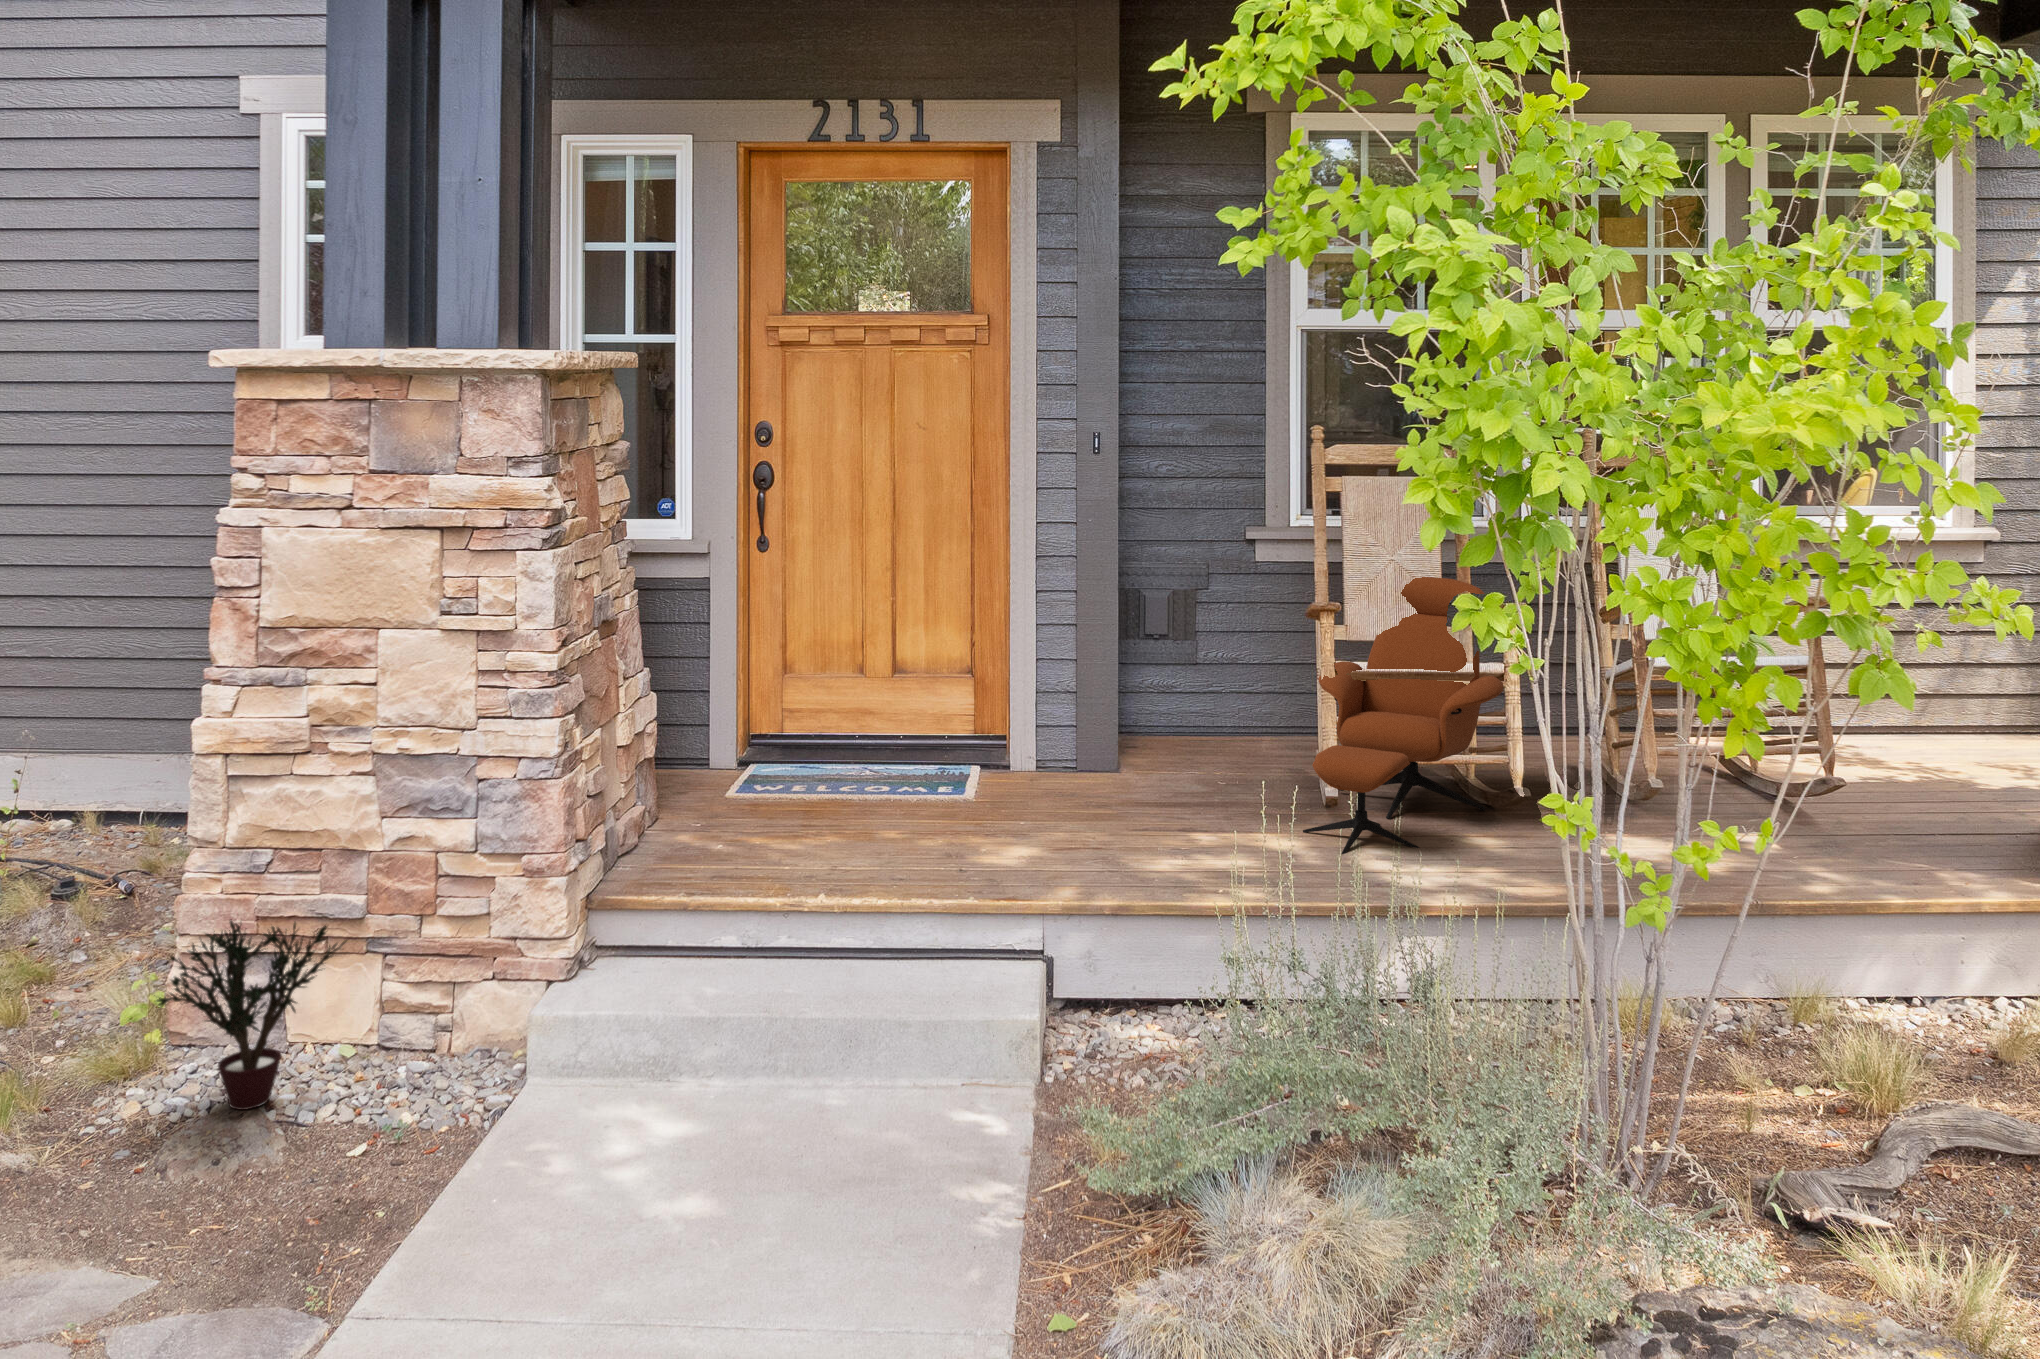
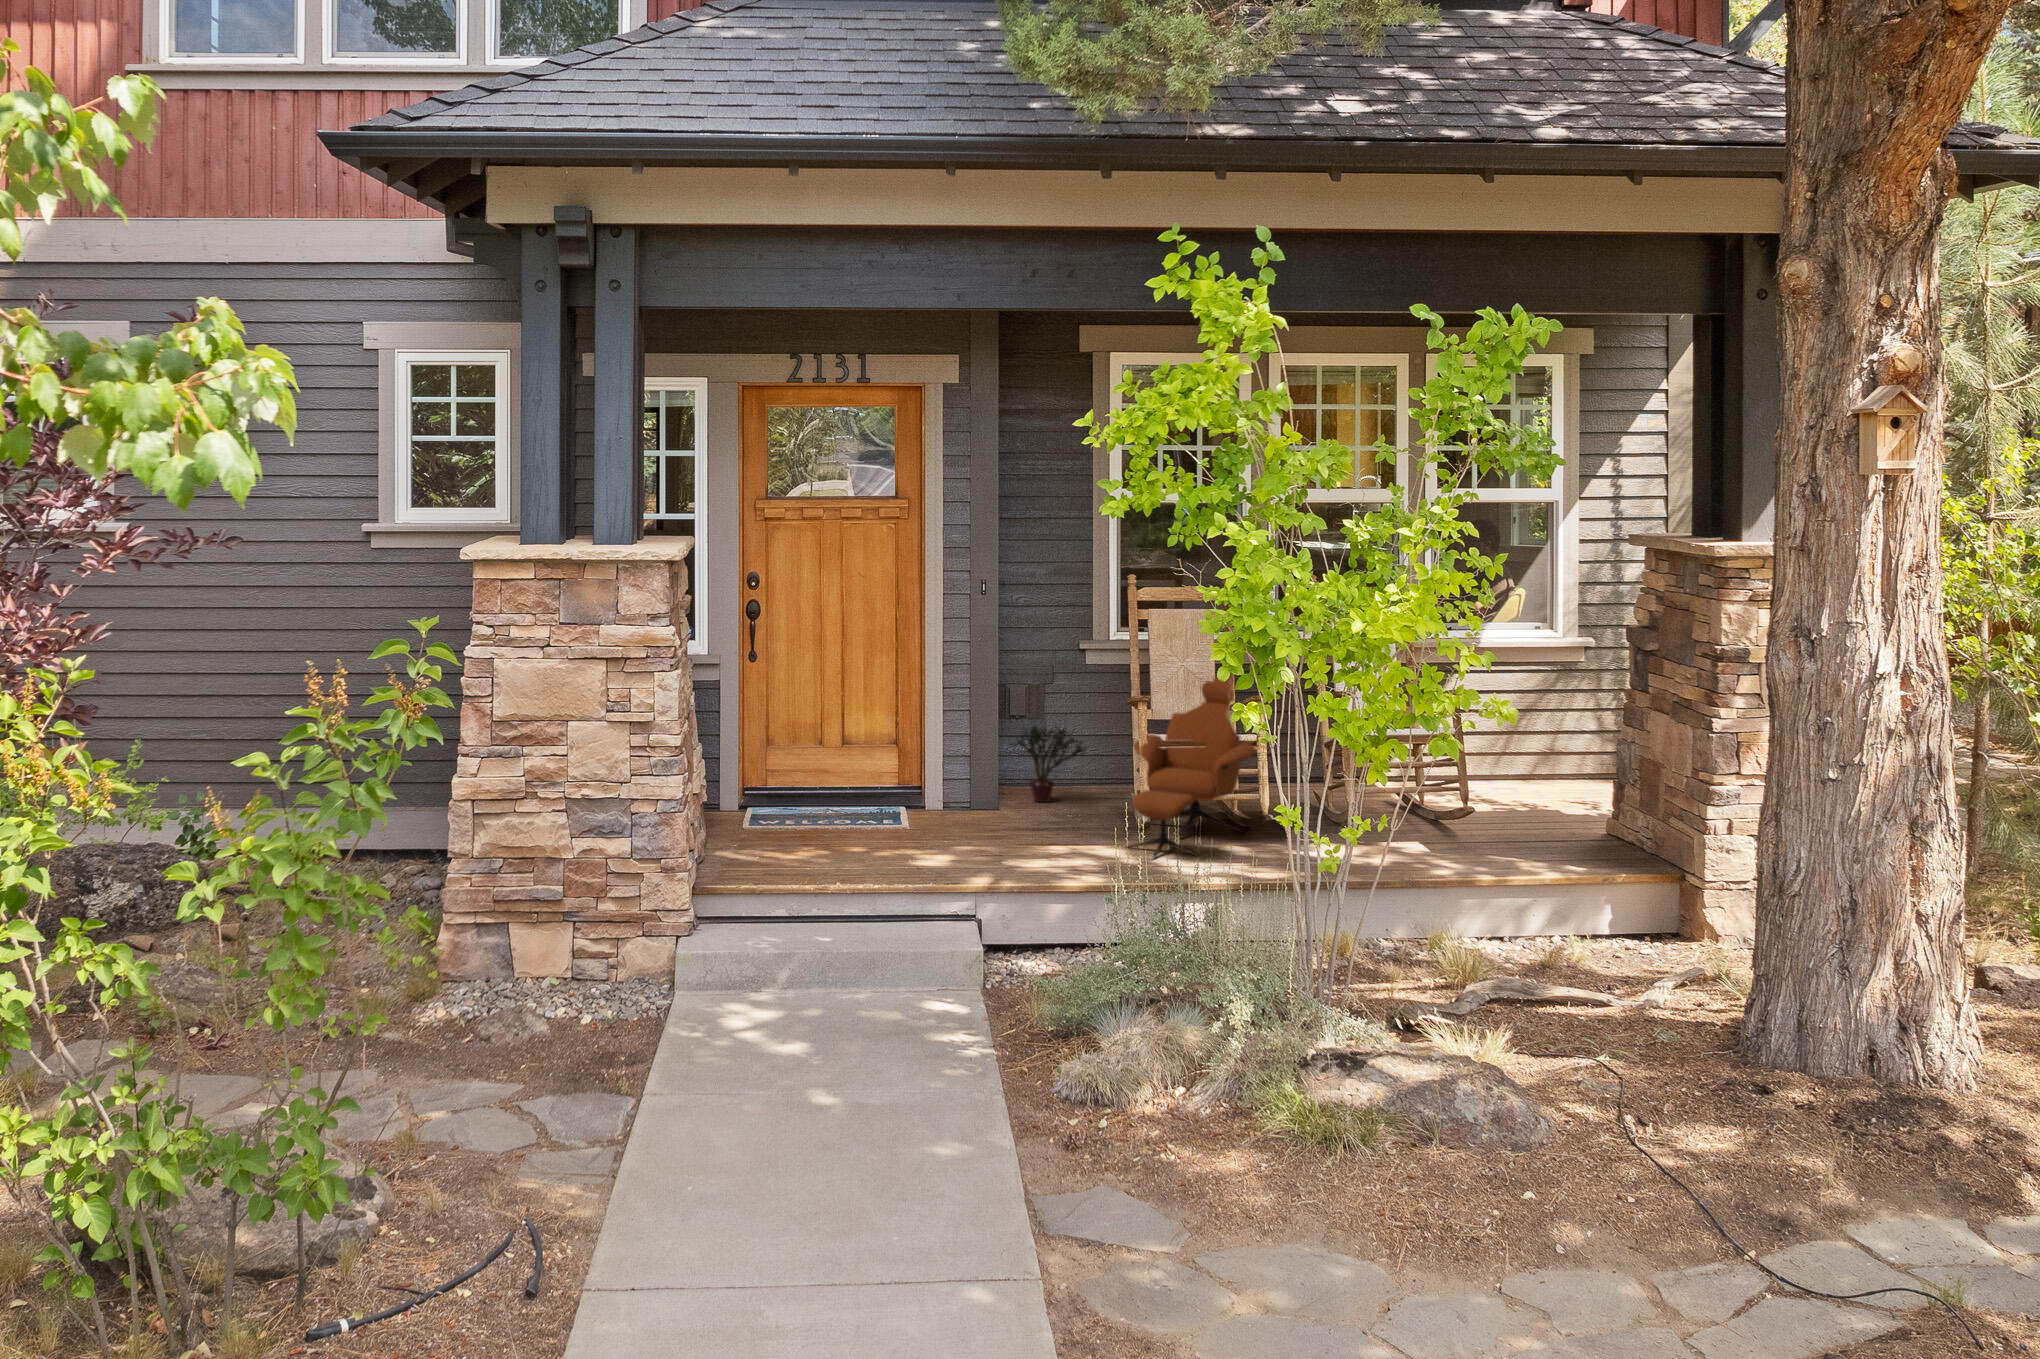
potted plant: present [157,920,347,1110] -> present [1010,726,1085,802]

